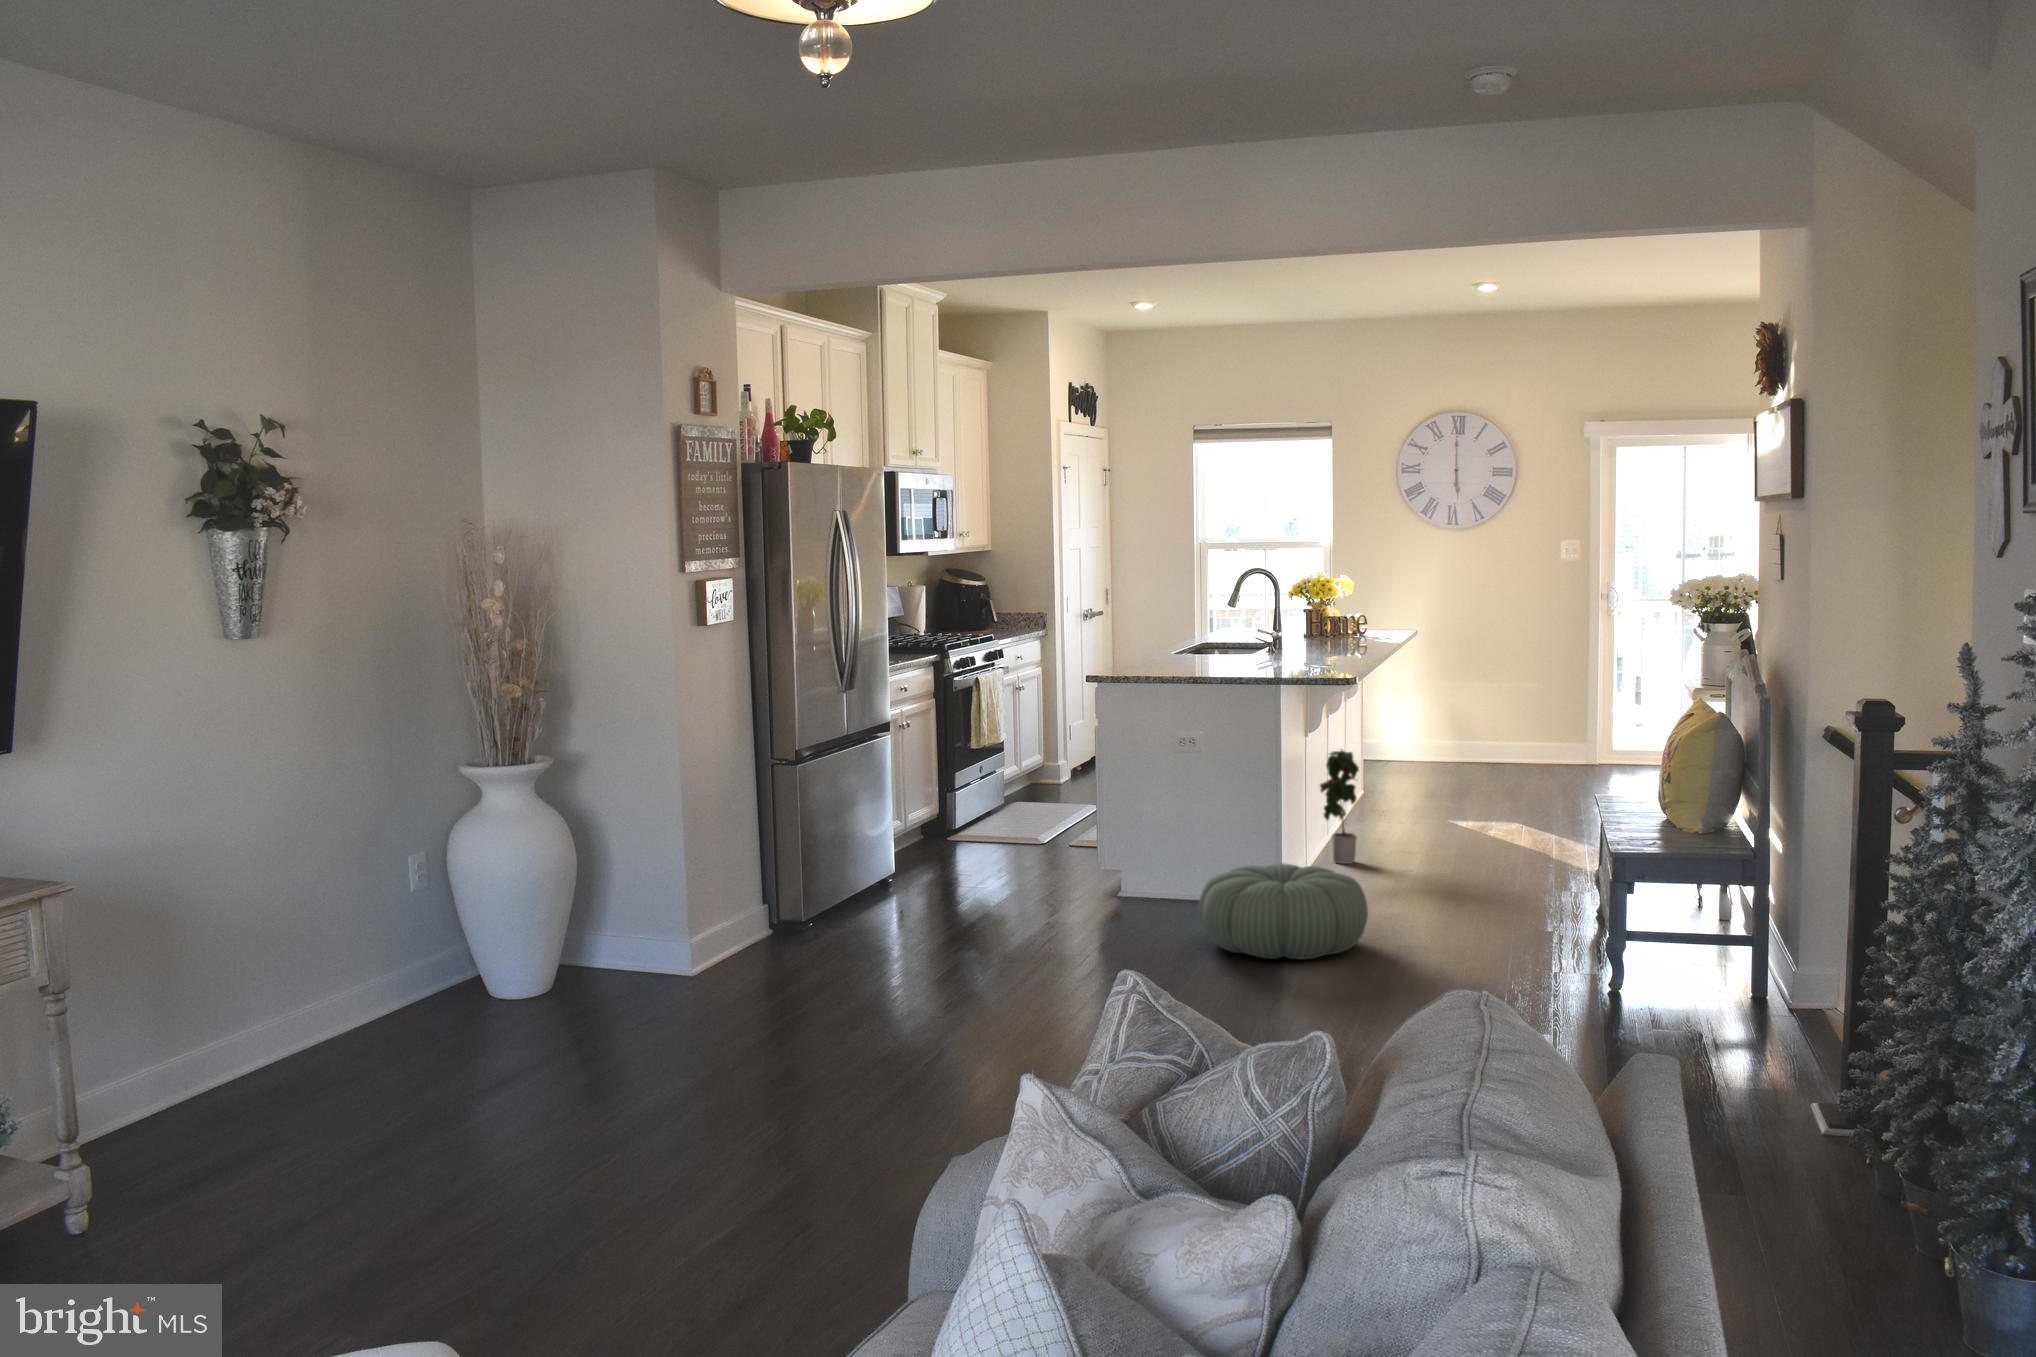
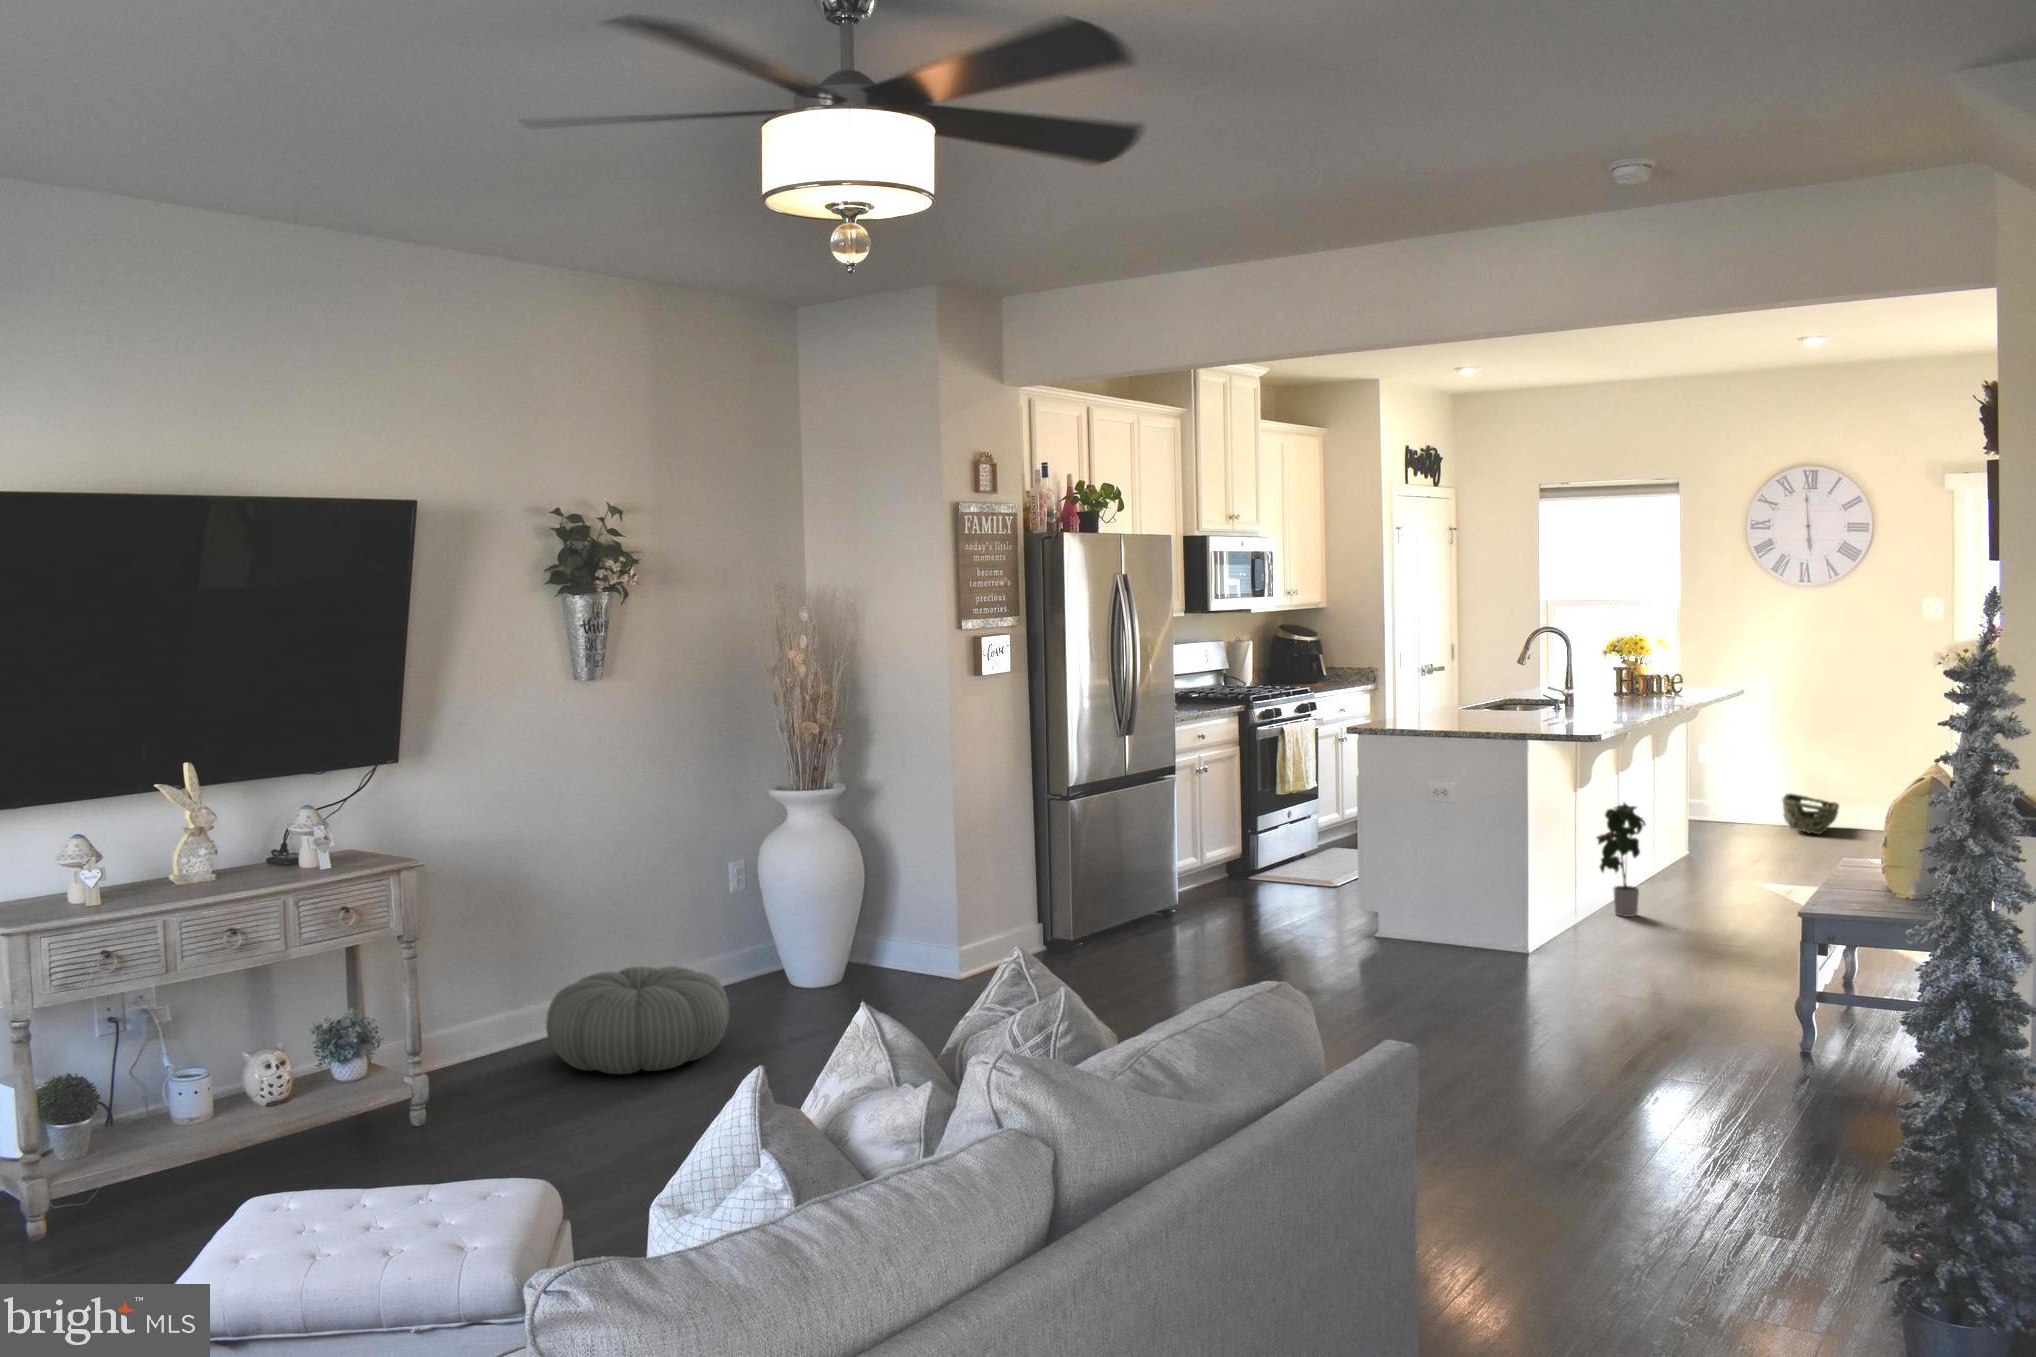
woven basket: none [1433,734,1485,774] -> present [1782,794,1839,834]
pouf: present [1199,863,1368,960] -> present [546,966,729,1074]

